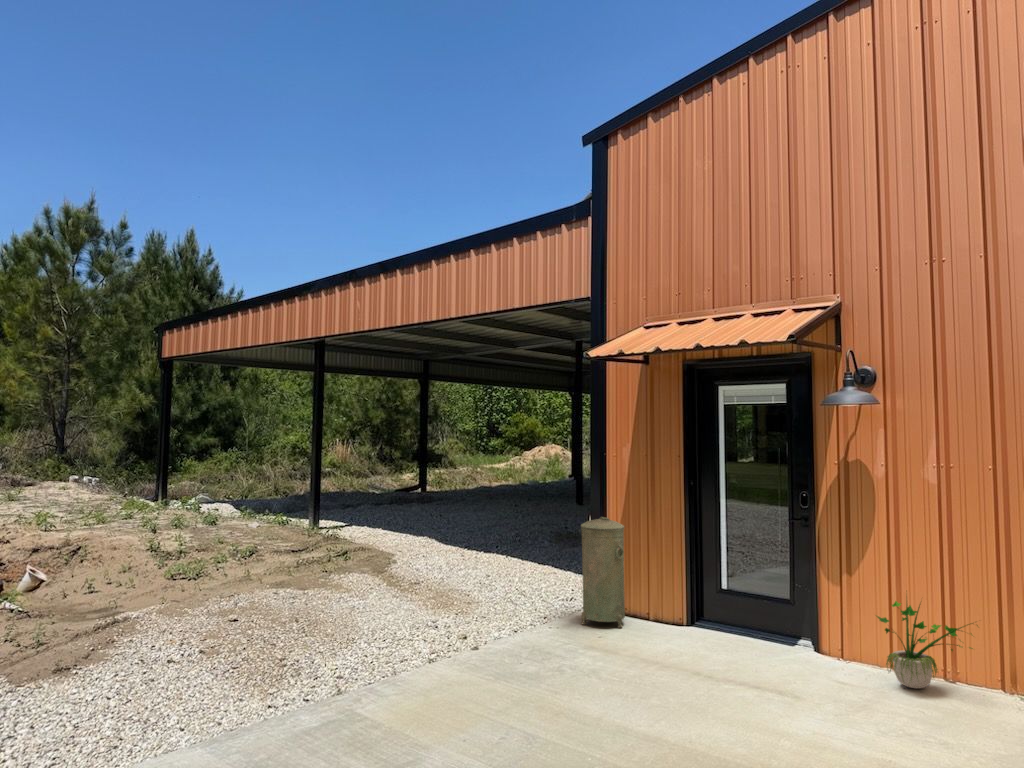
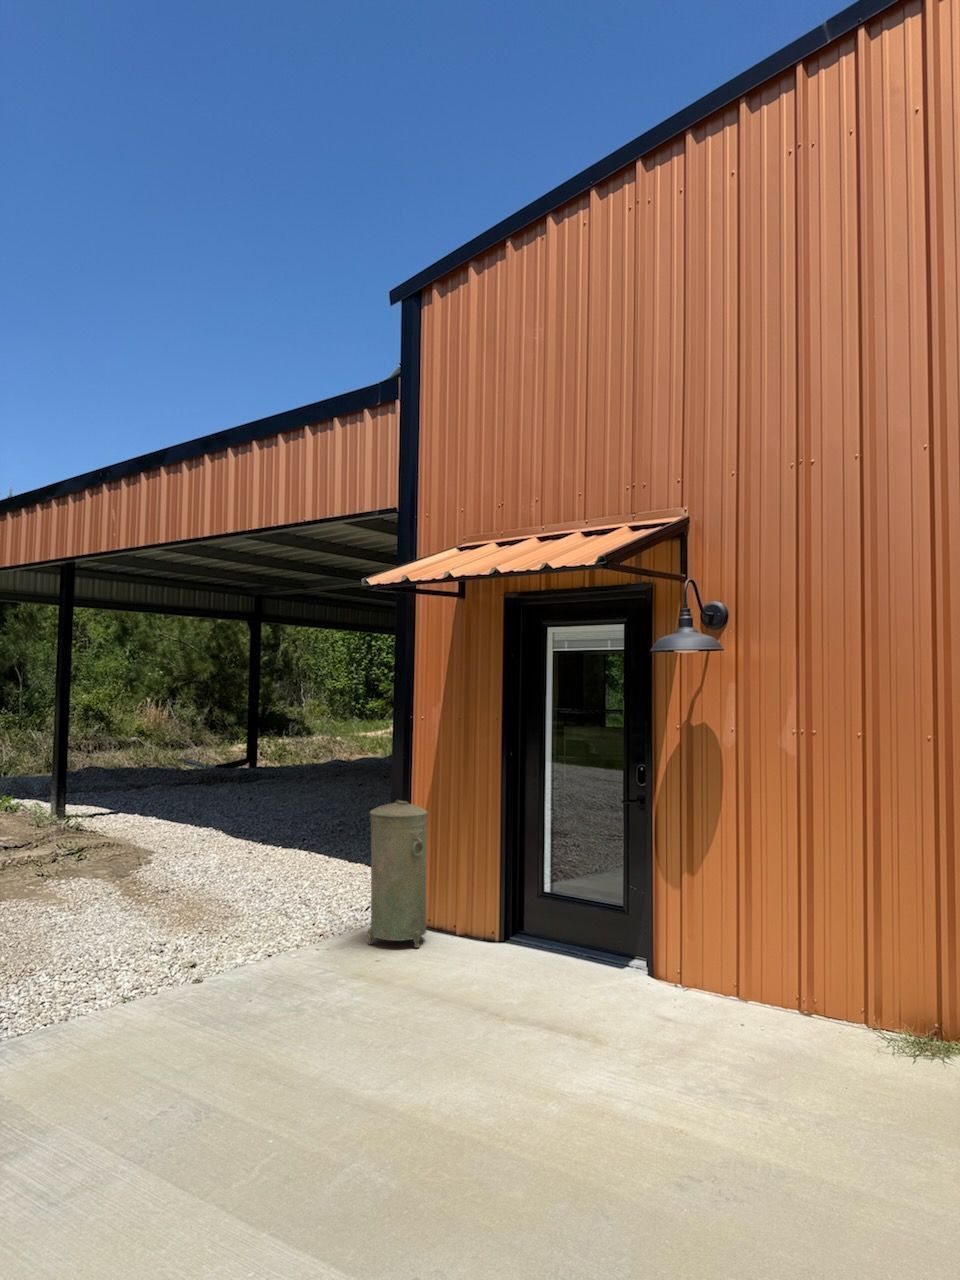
potted plant: present [877,601,973,689] -> none [712,887,840,1027]

